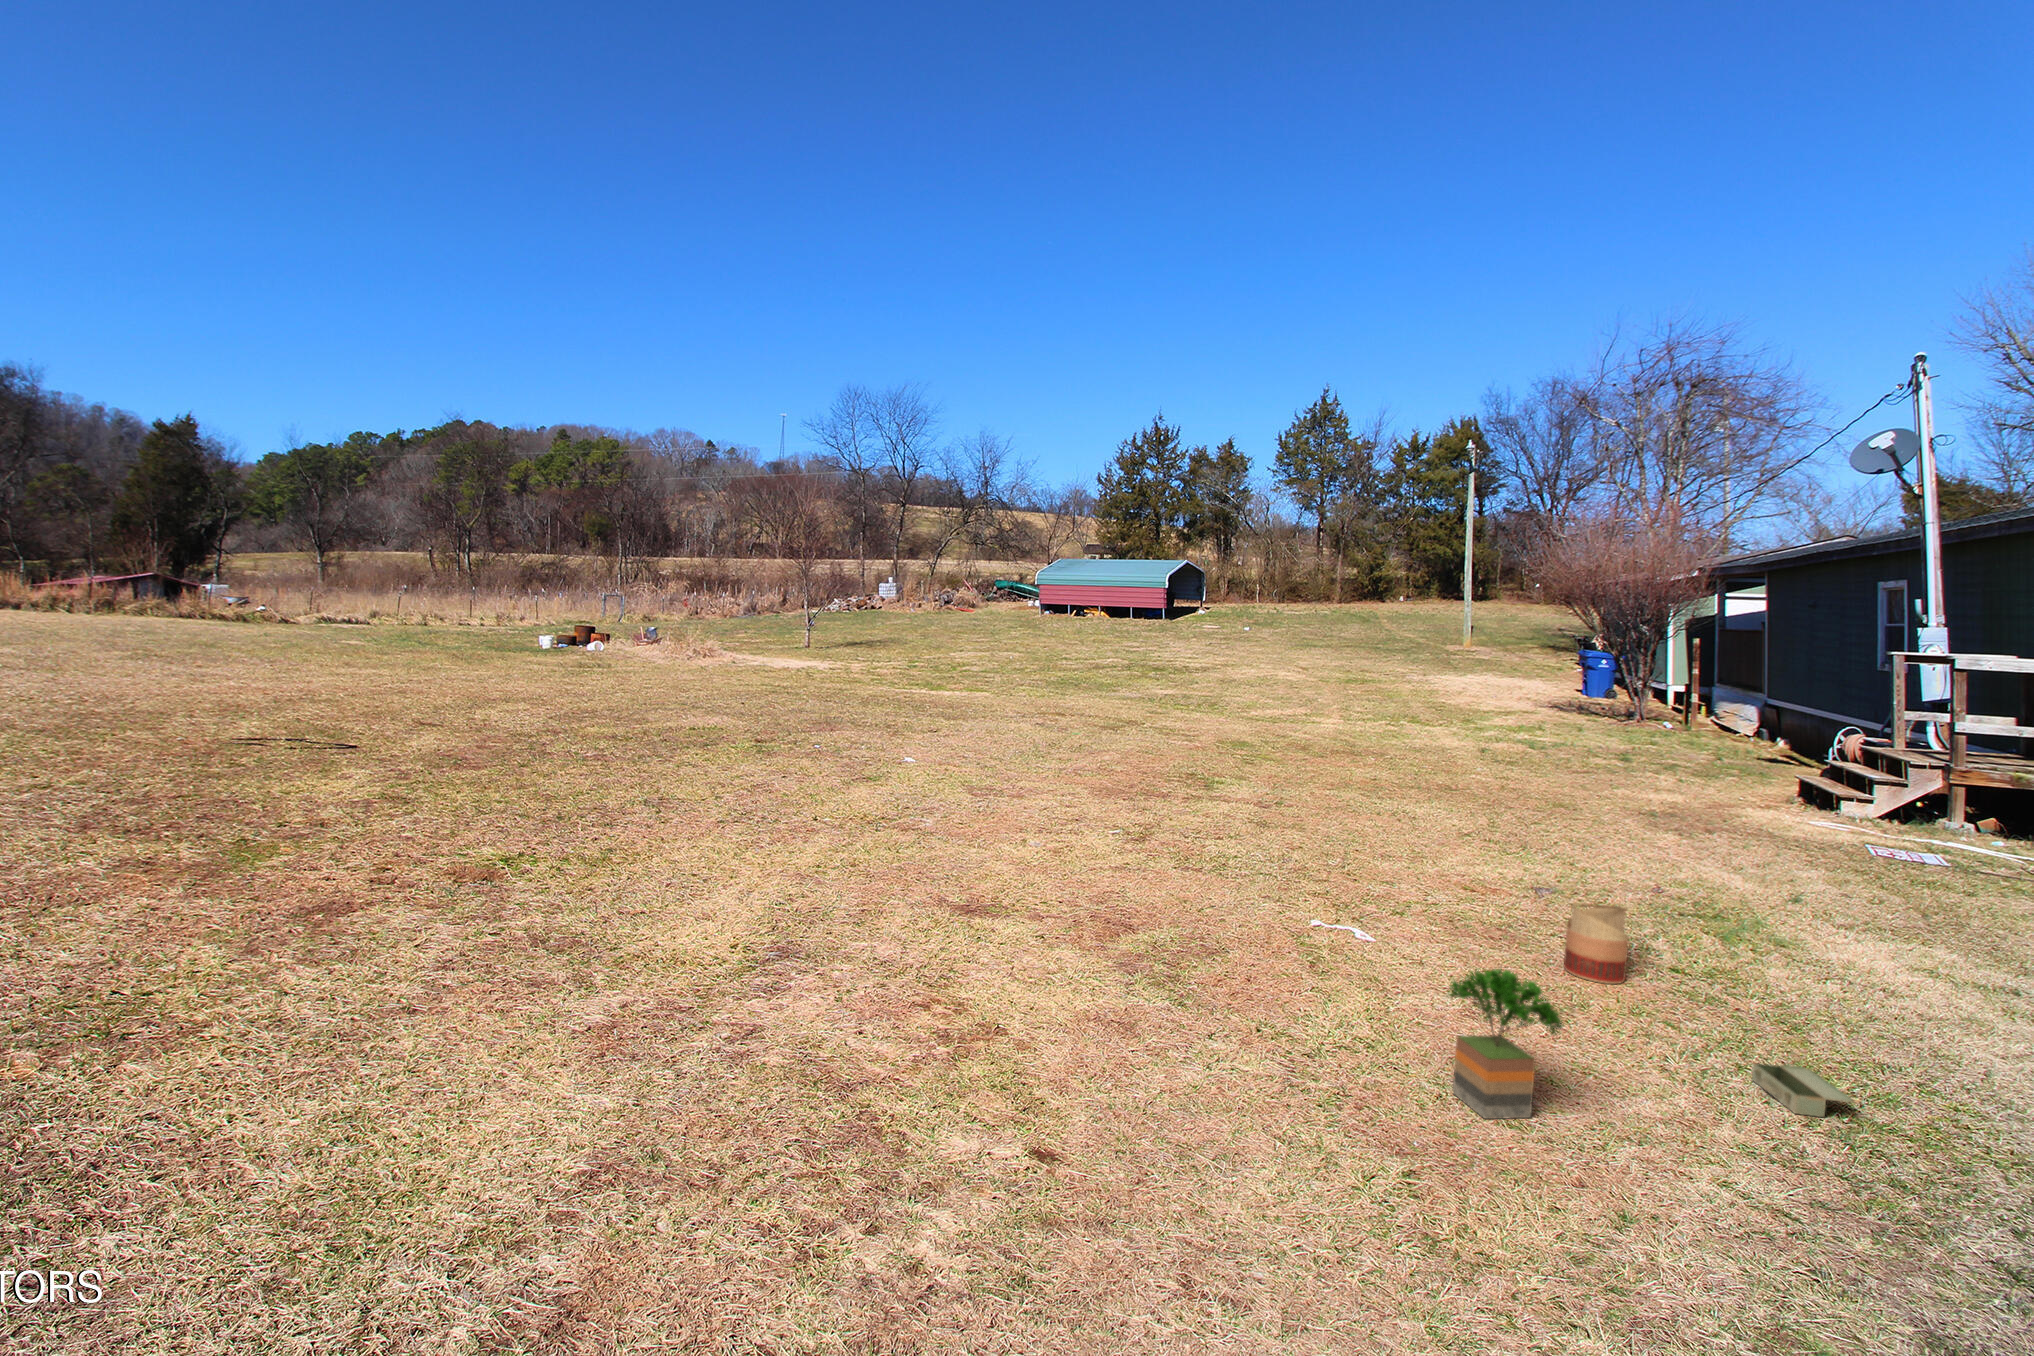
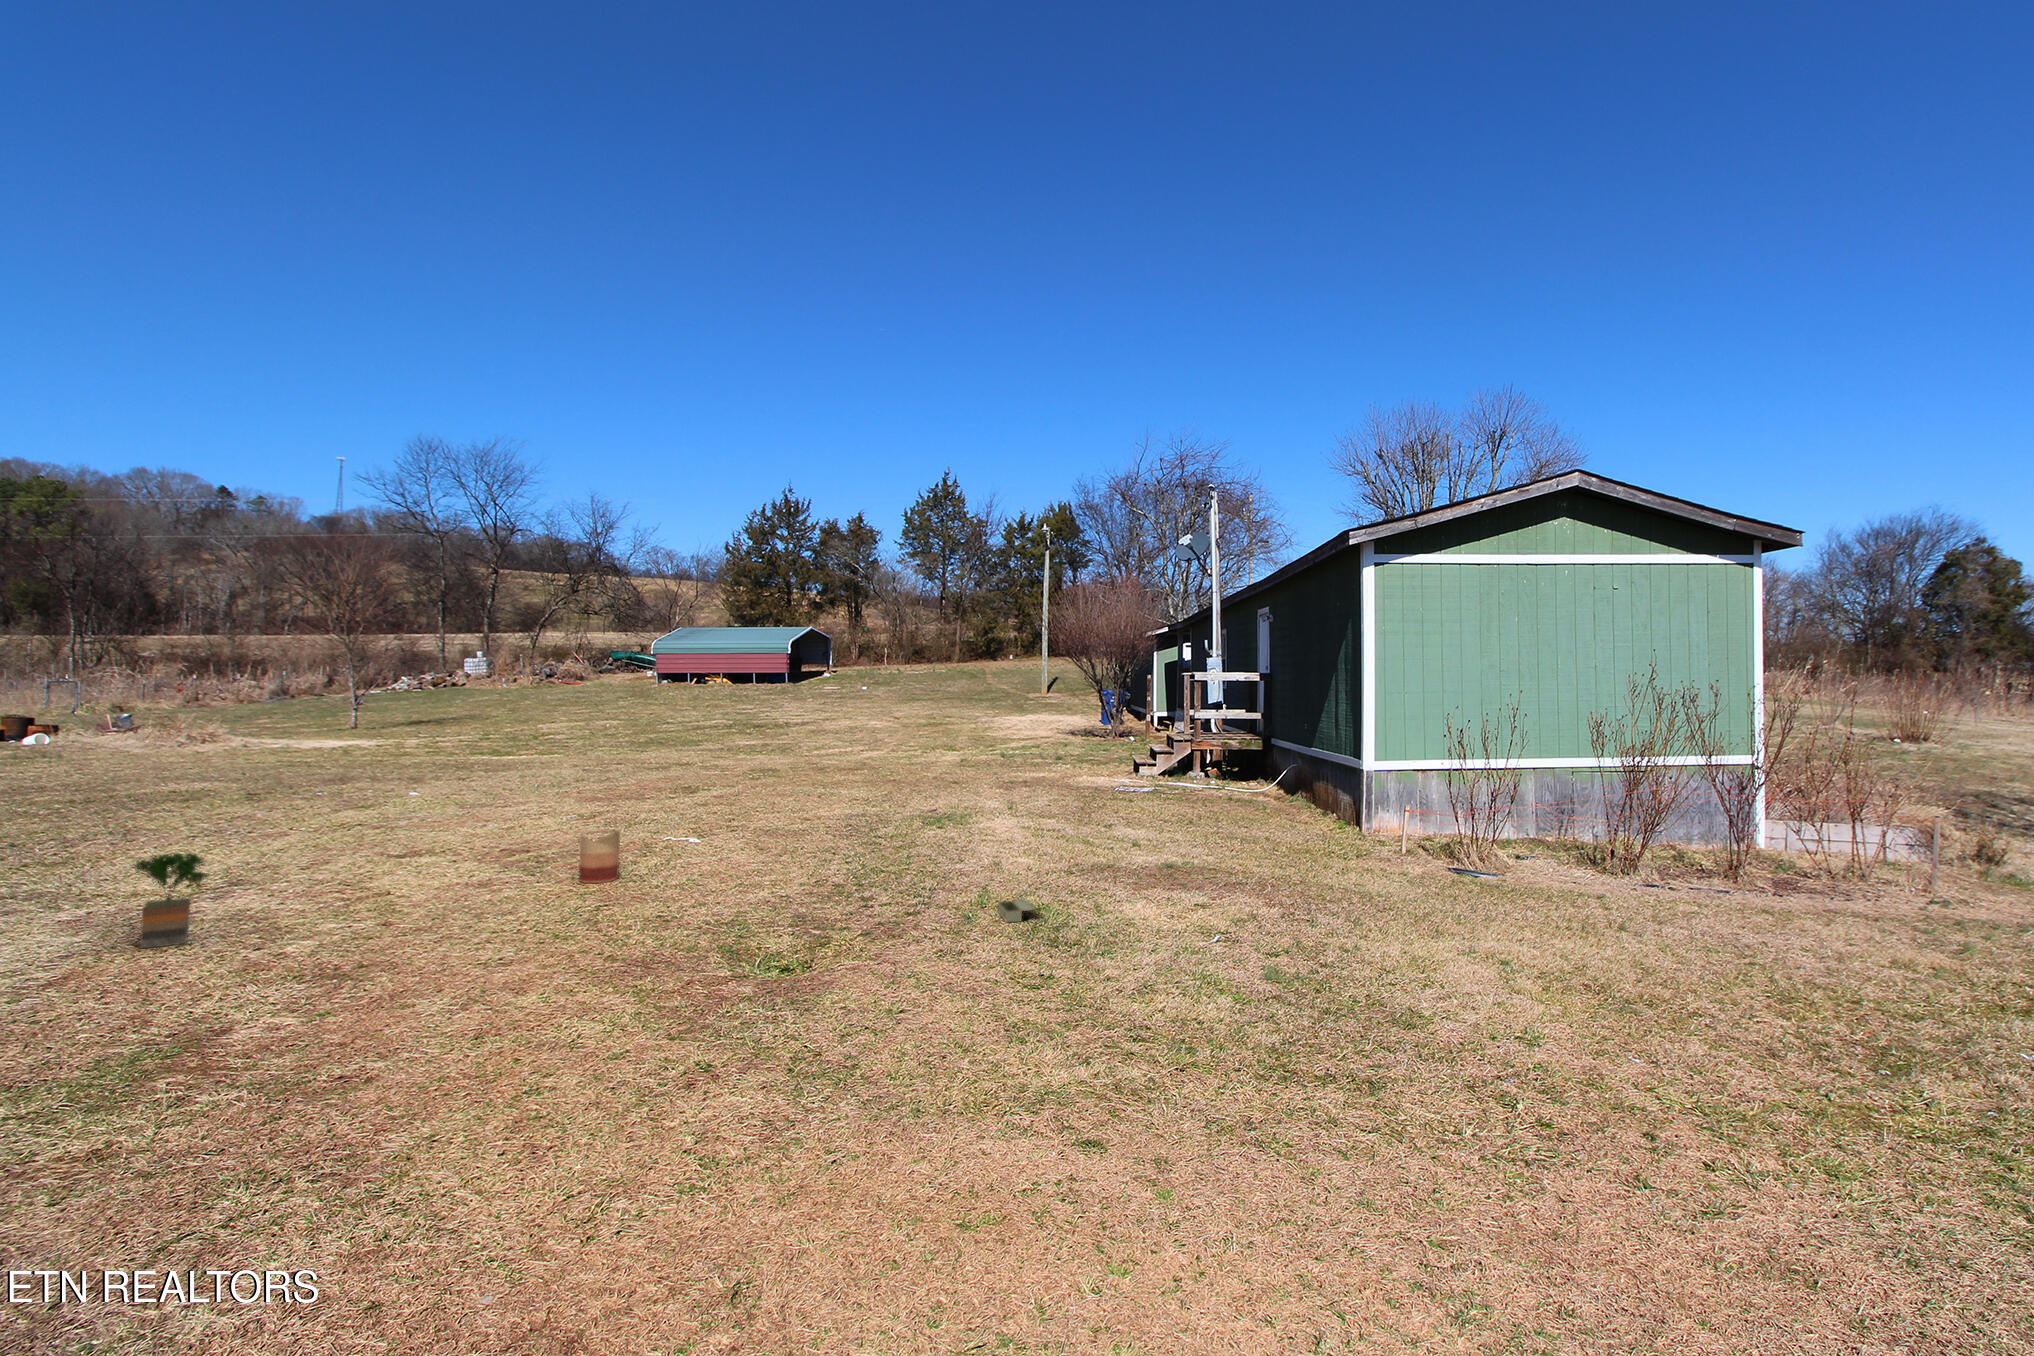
basket: present [1564,903,1629,984] -> present [579,830,620,883]
potted tree: present [1449,969,1564,1119] -> present [134,853,209,949]

